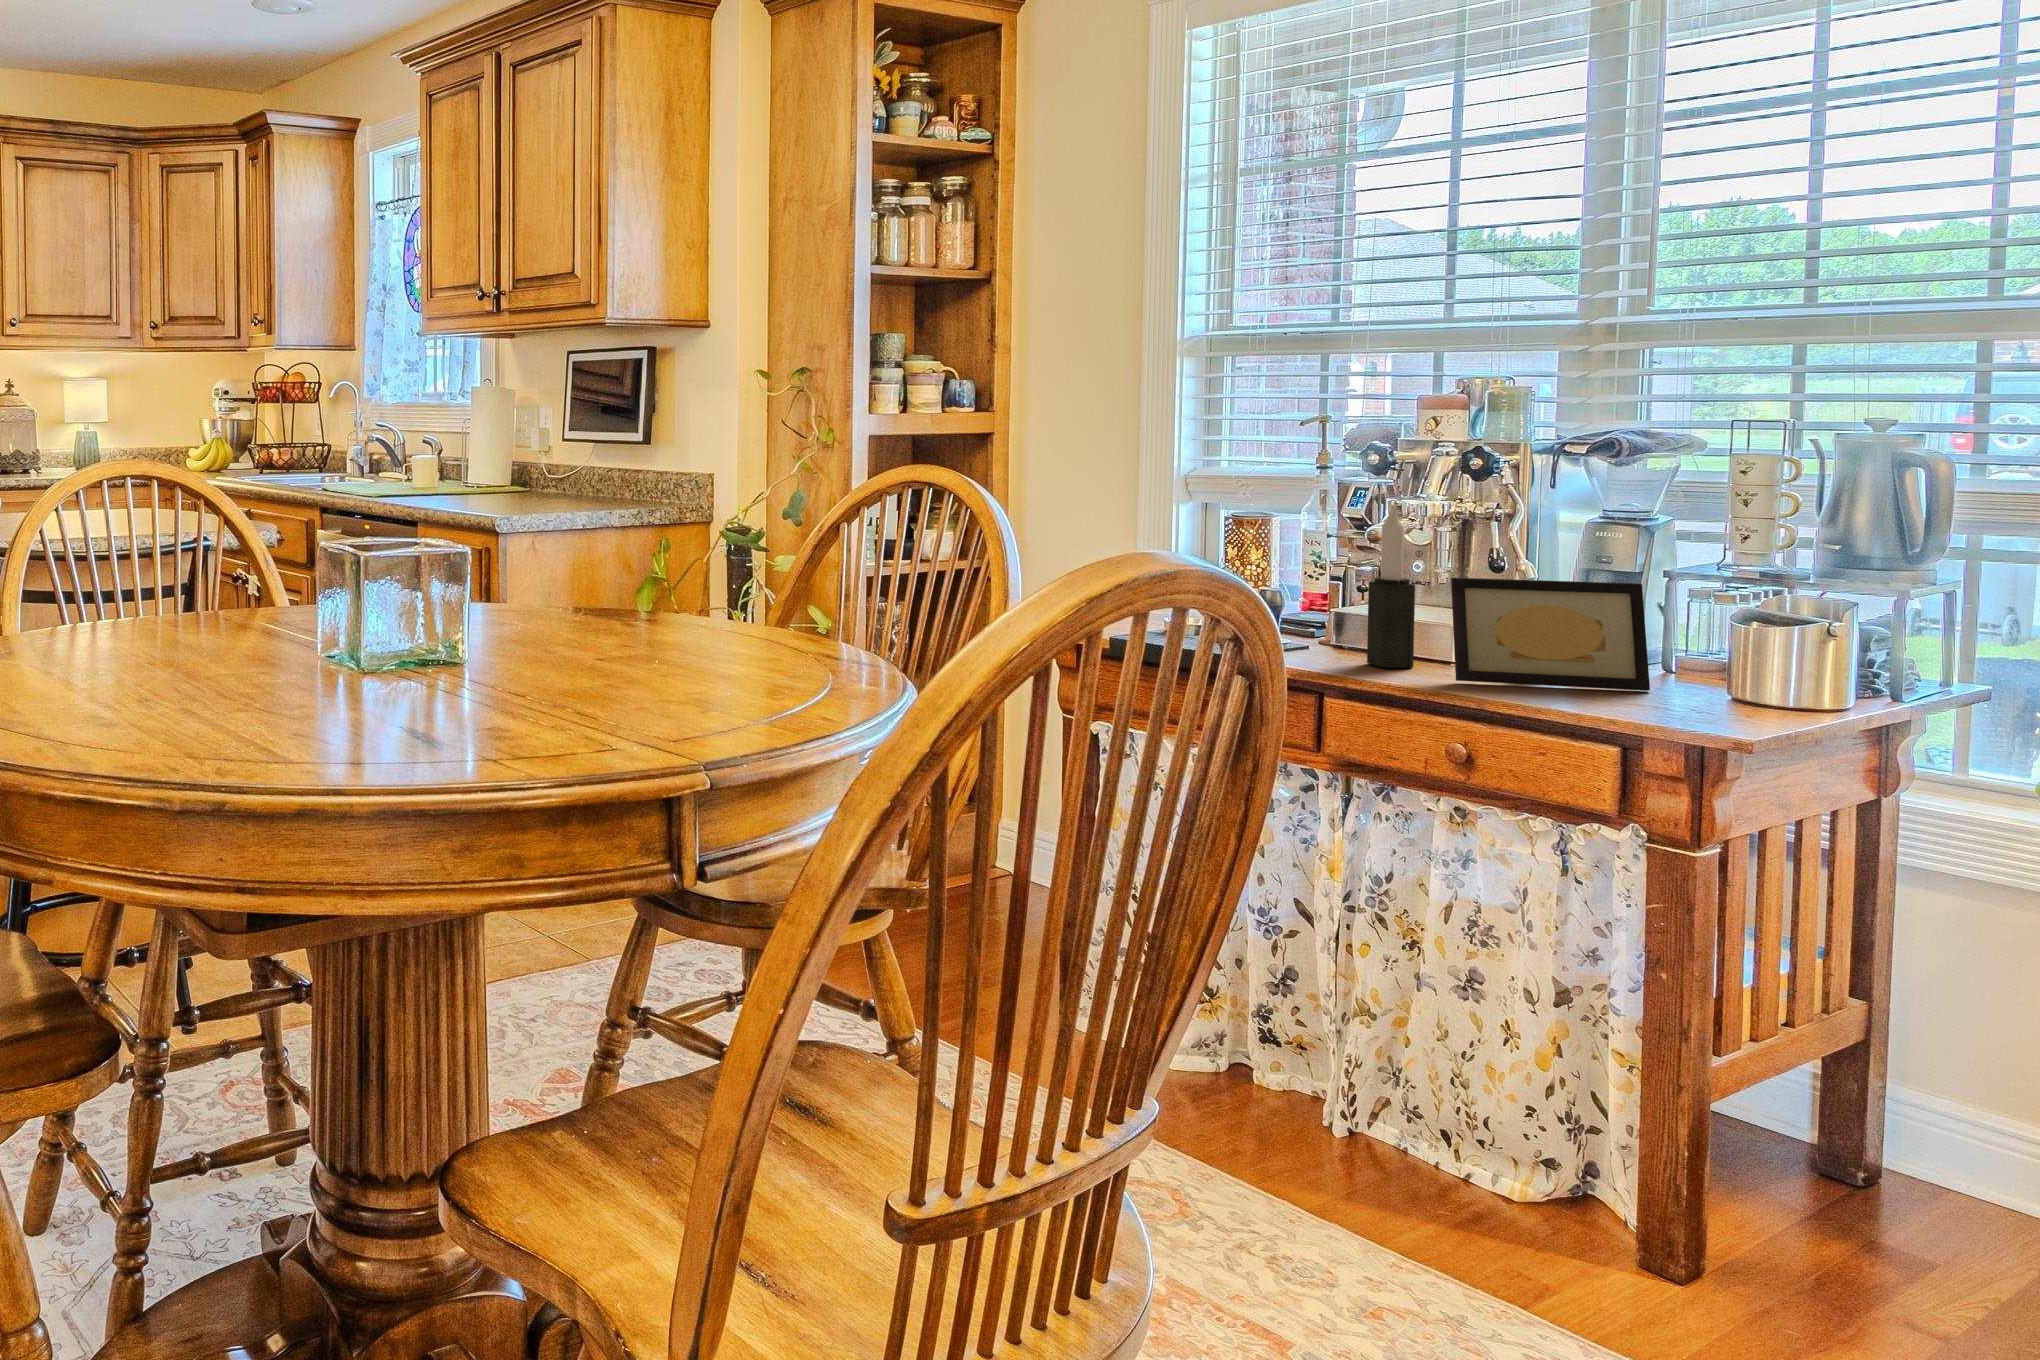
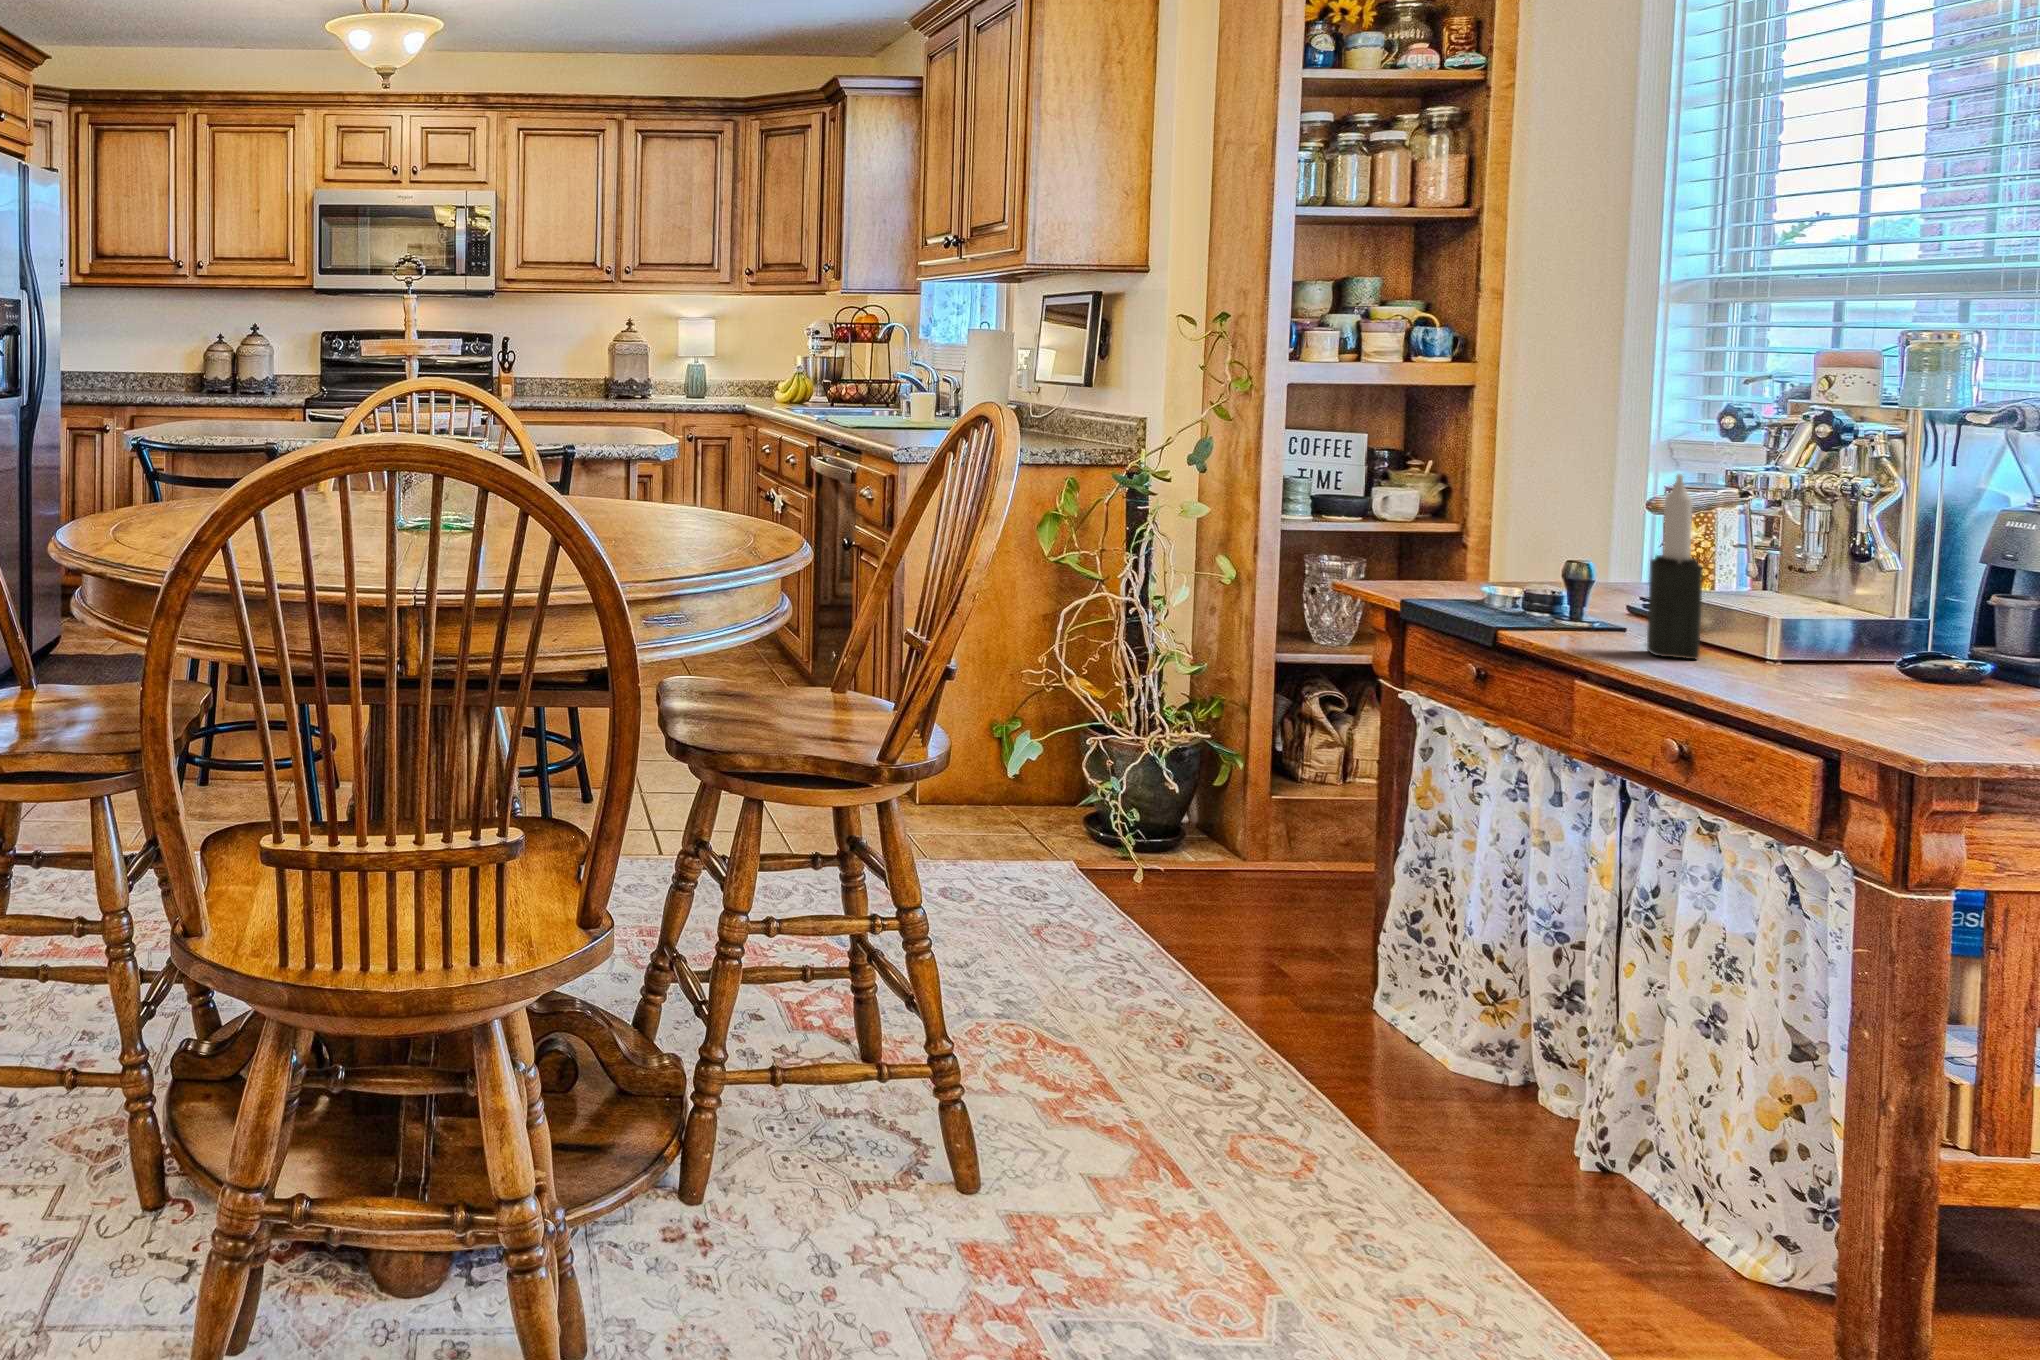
picture frame: present [1451,578,1650,691] -> none [1707,559,1974,713]

